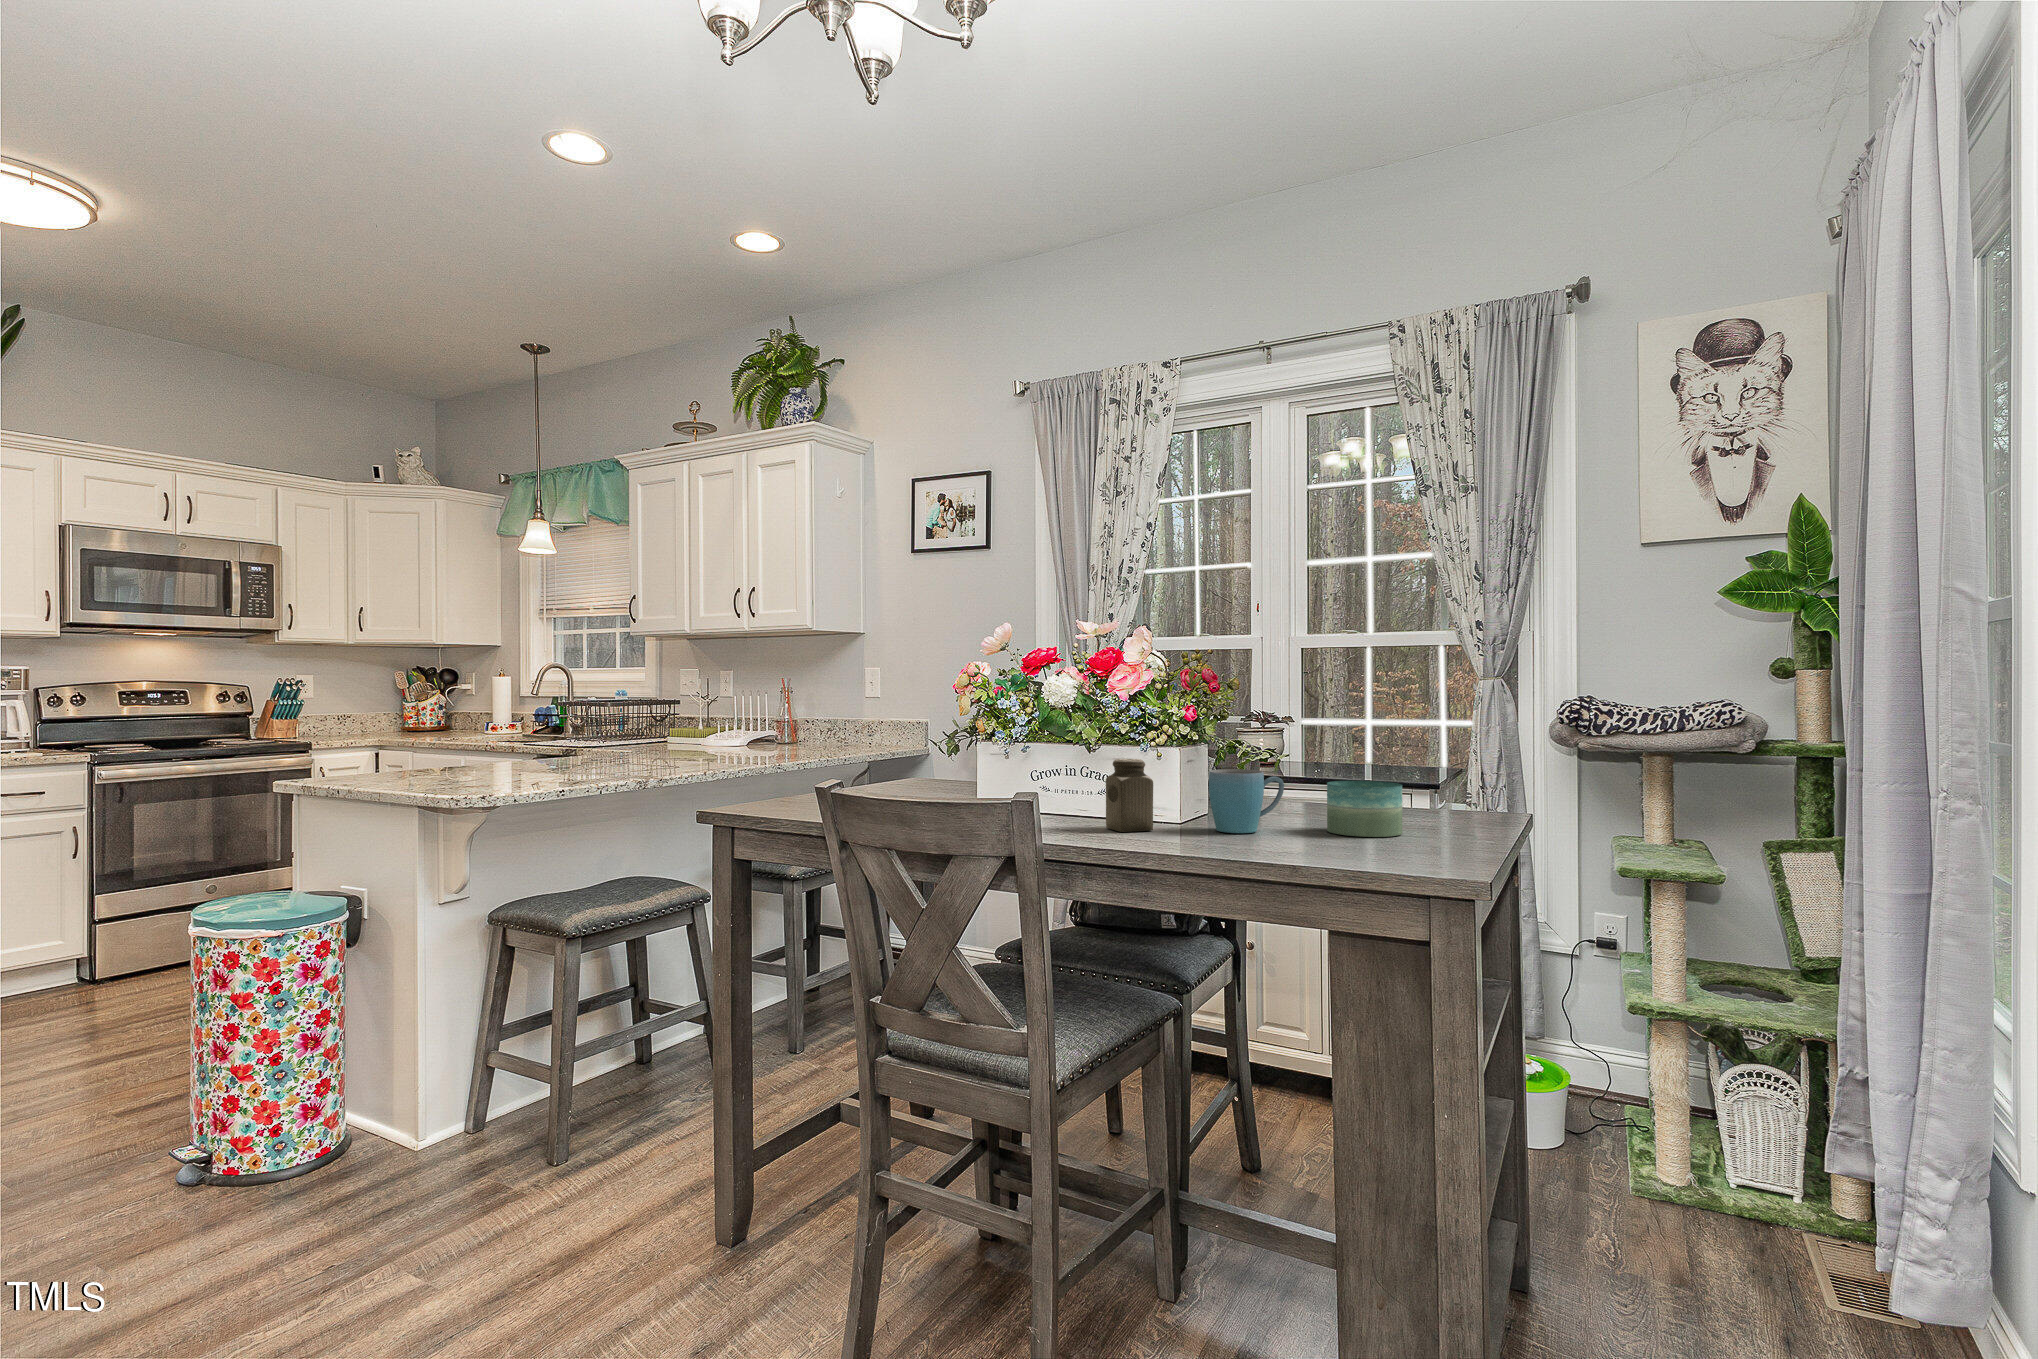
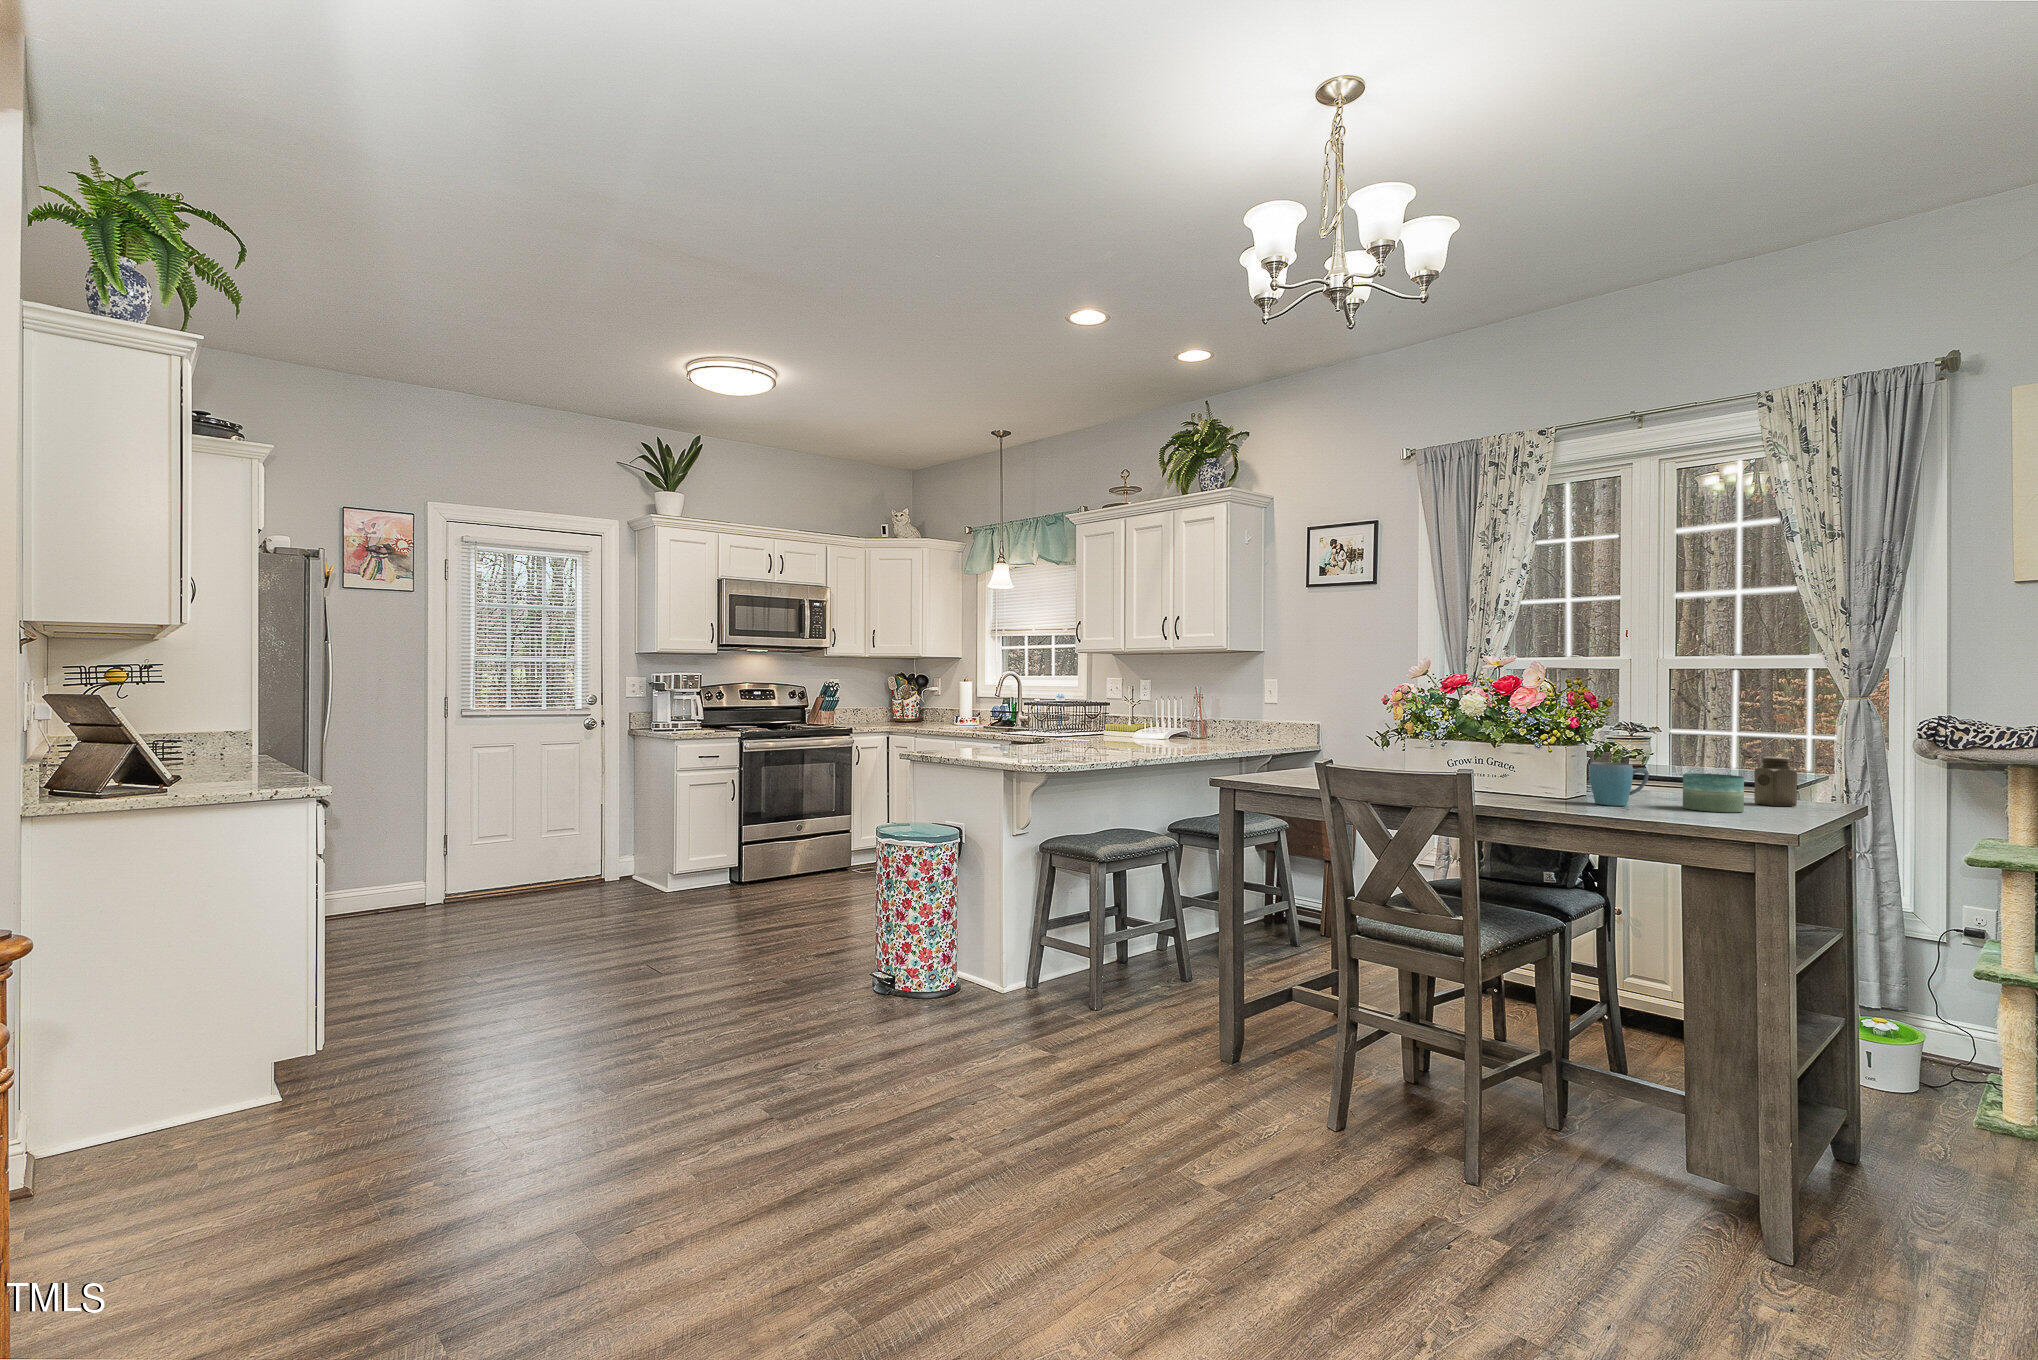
salt shaker: present [1106,759,1153,832] -> present [1754,757,1797,806]

